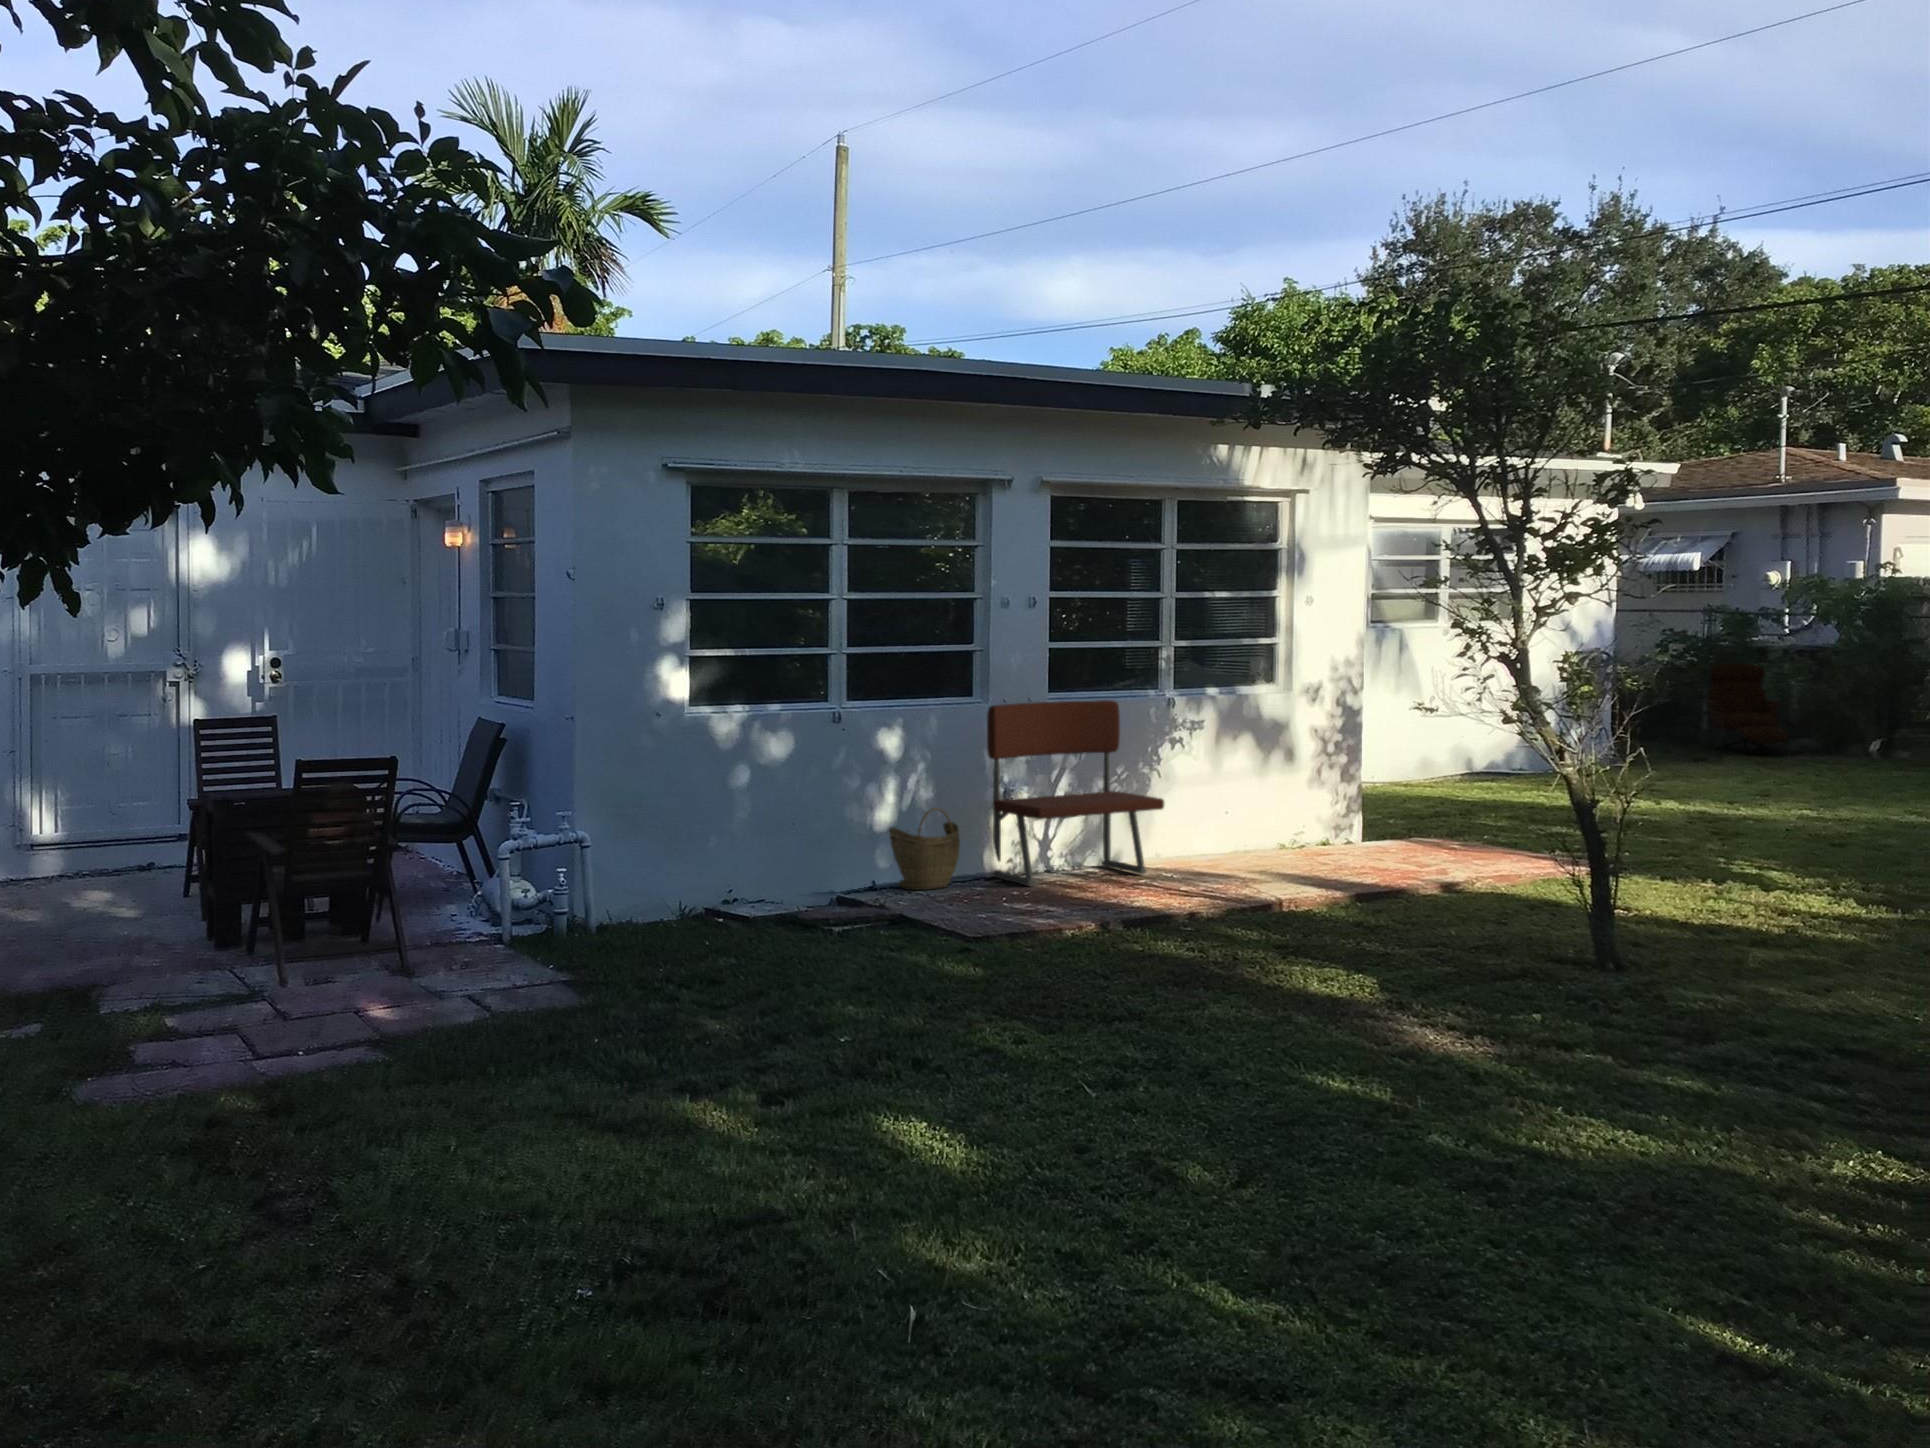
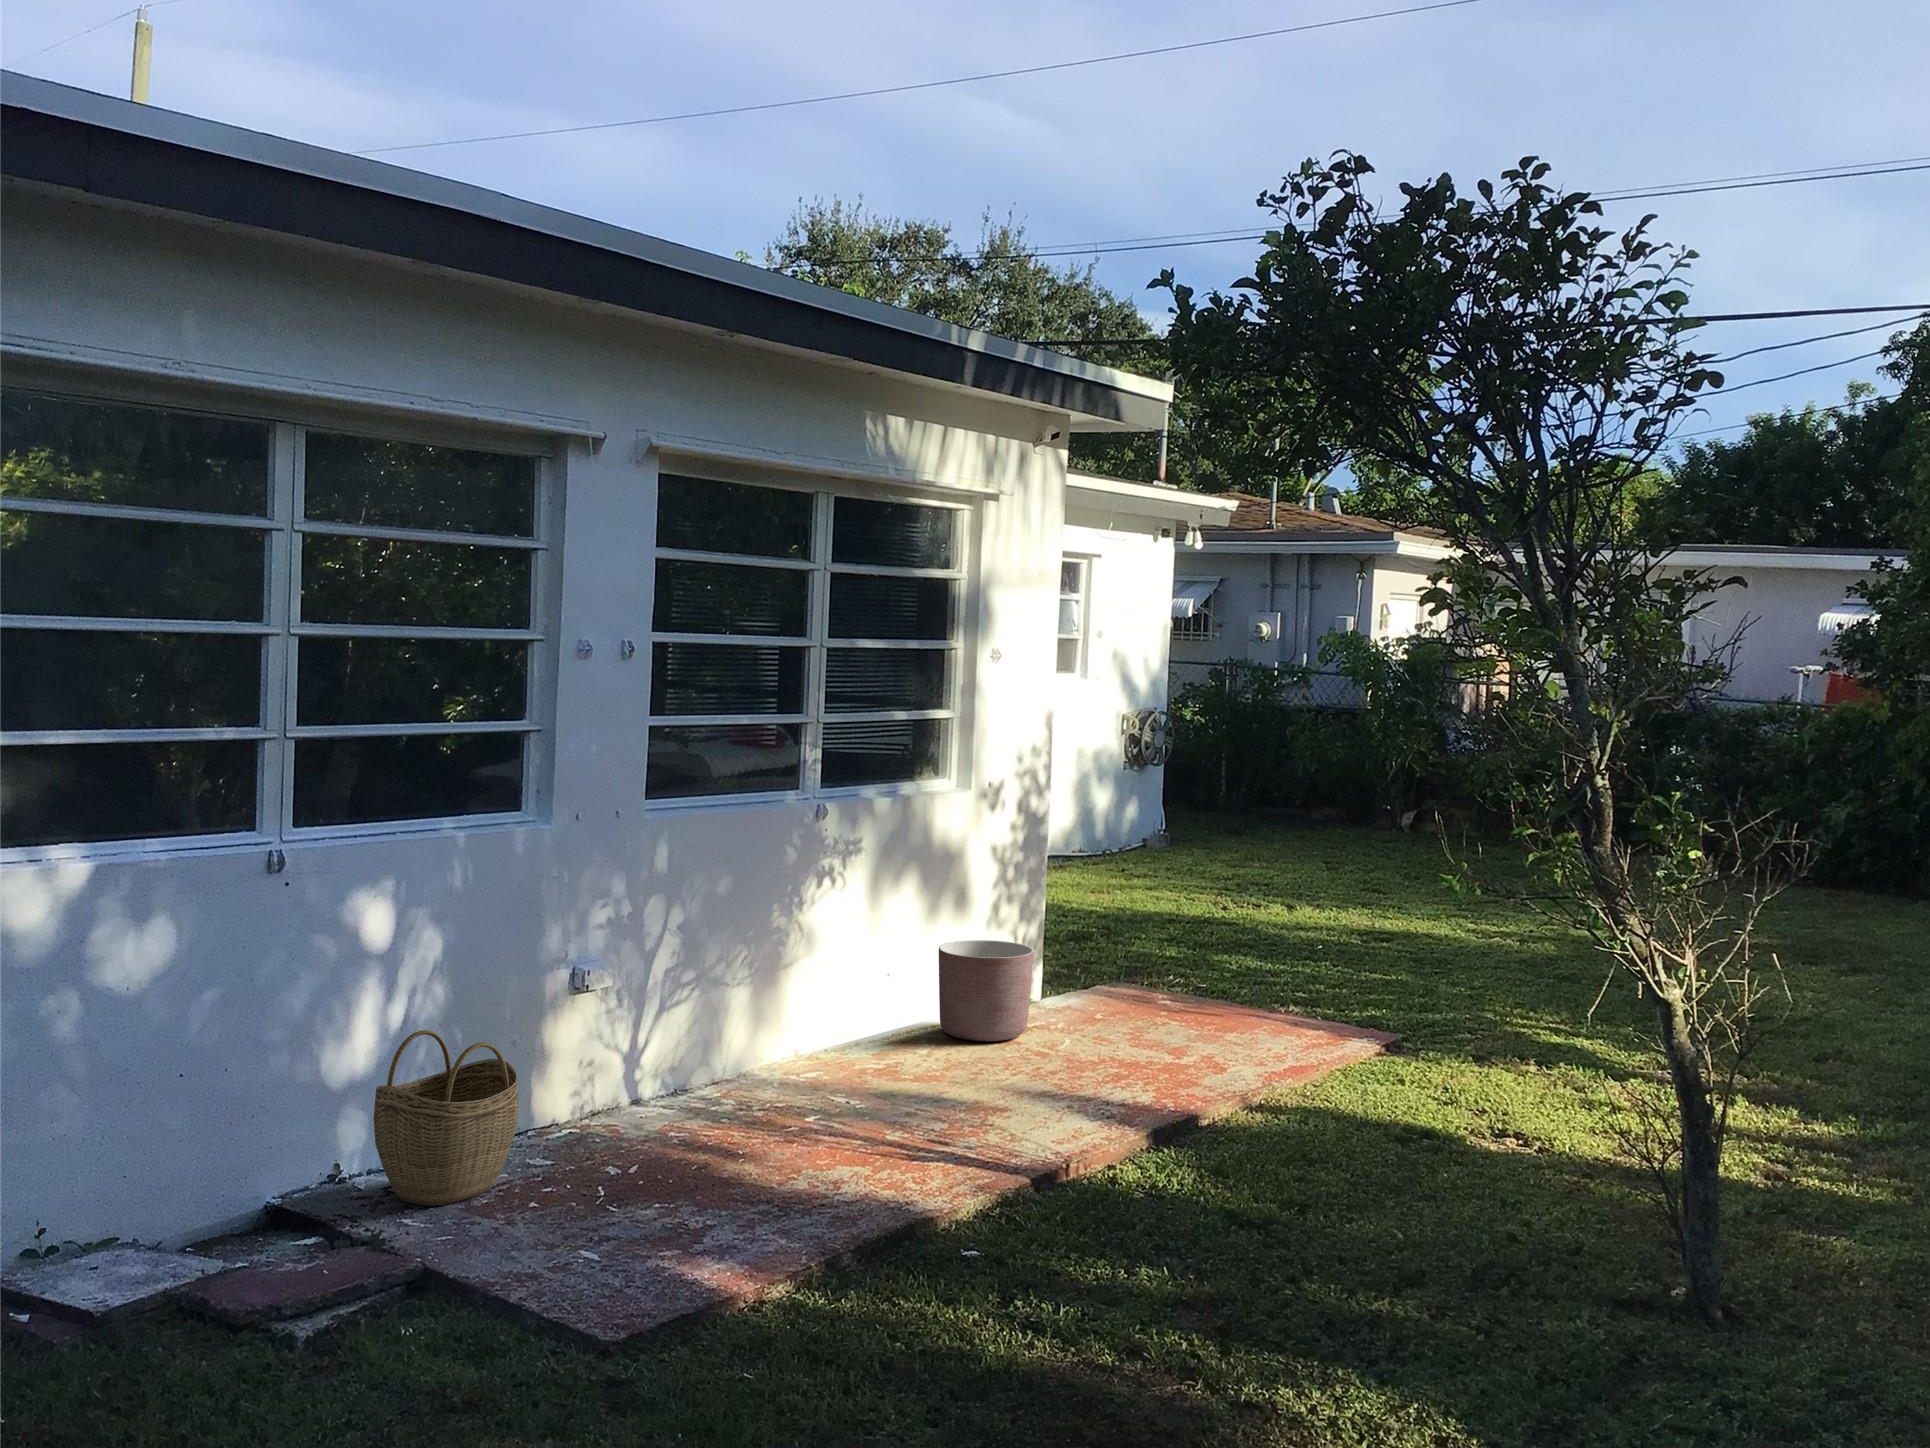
lounge chair: present [1705,663,1789,755] -> none [1210,725,1302,829]
bench: present [987,700,1164,886] -> none [557,818,856,1169]
planter: none [1265,792,1330,855] -> present [939,940,1034,1041]

